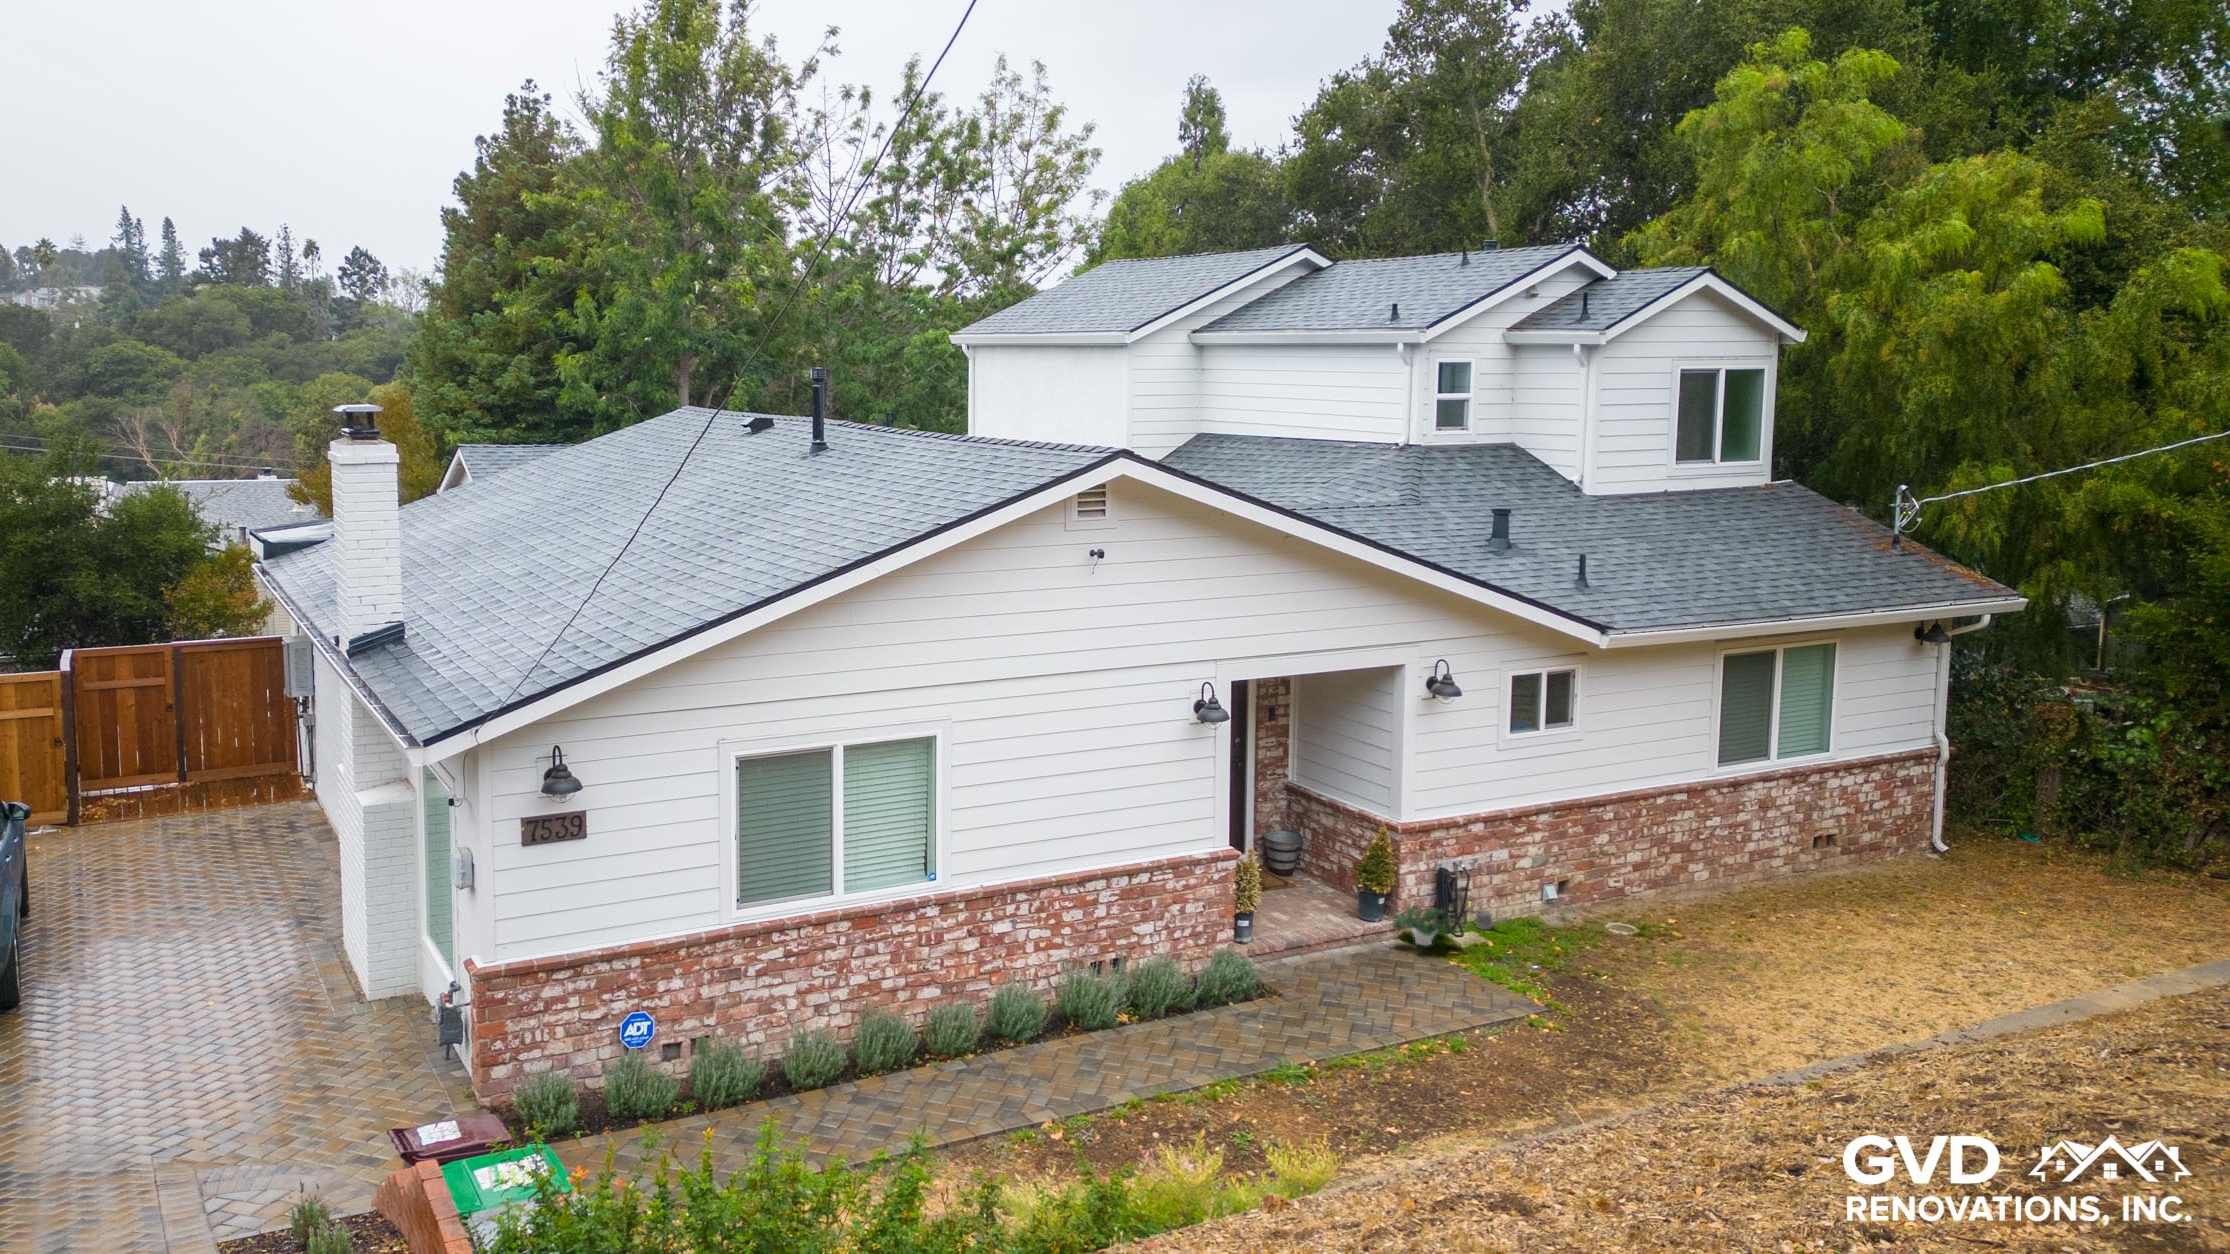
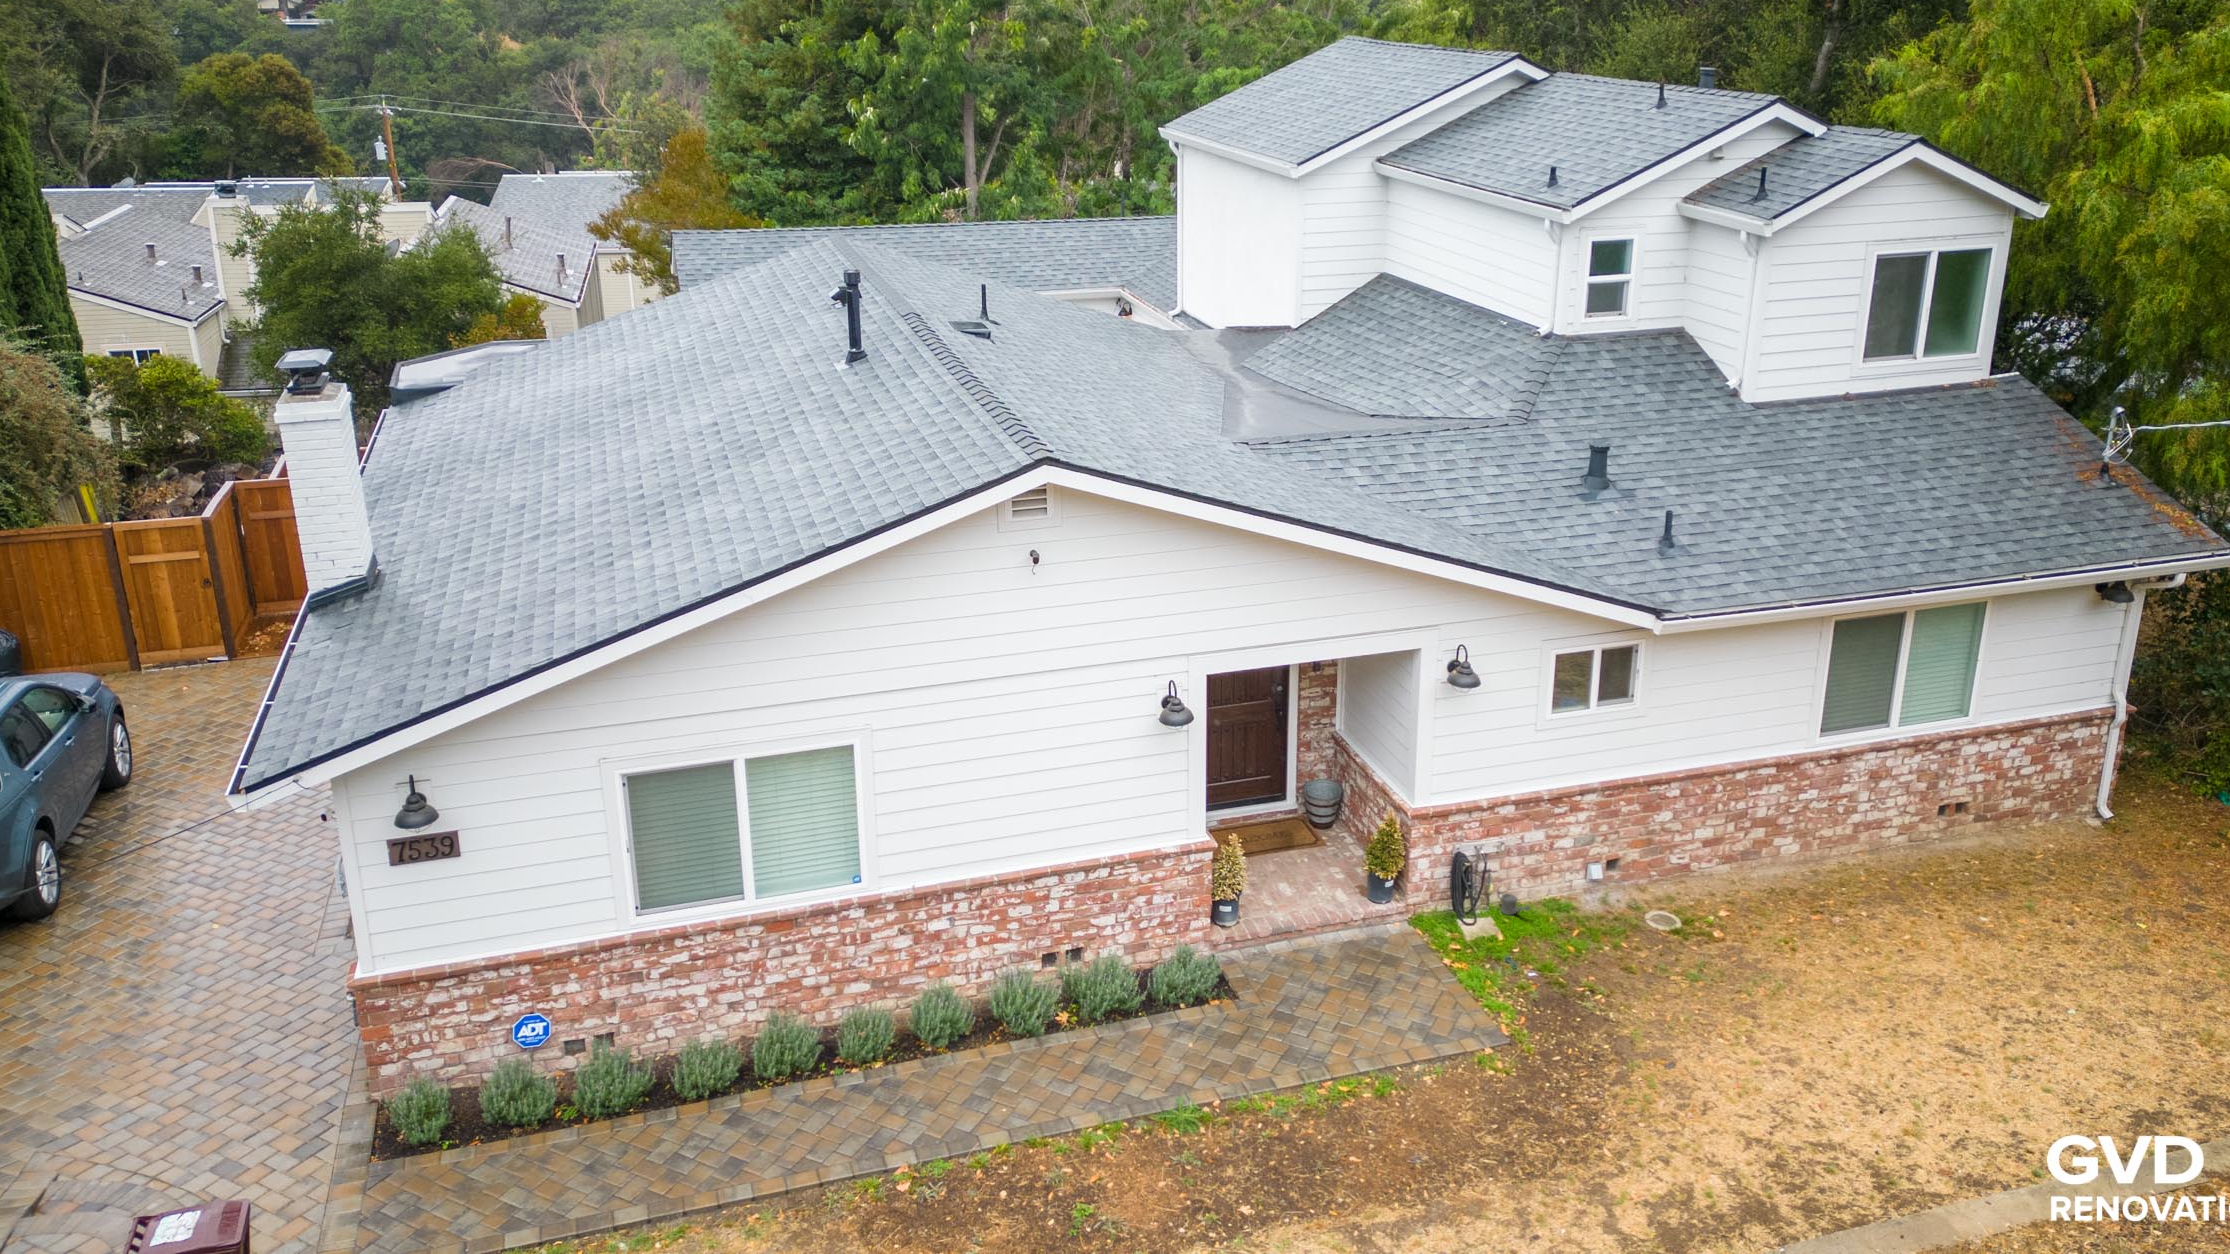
potted plant: present [1392,907,1462,946] -> none [1394,890,1469,934]

